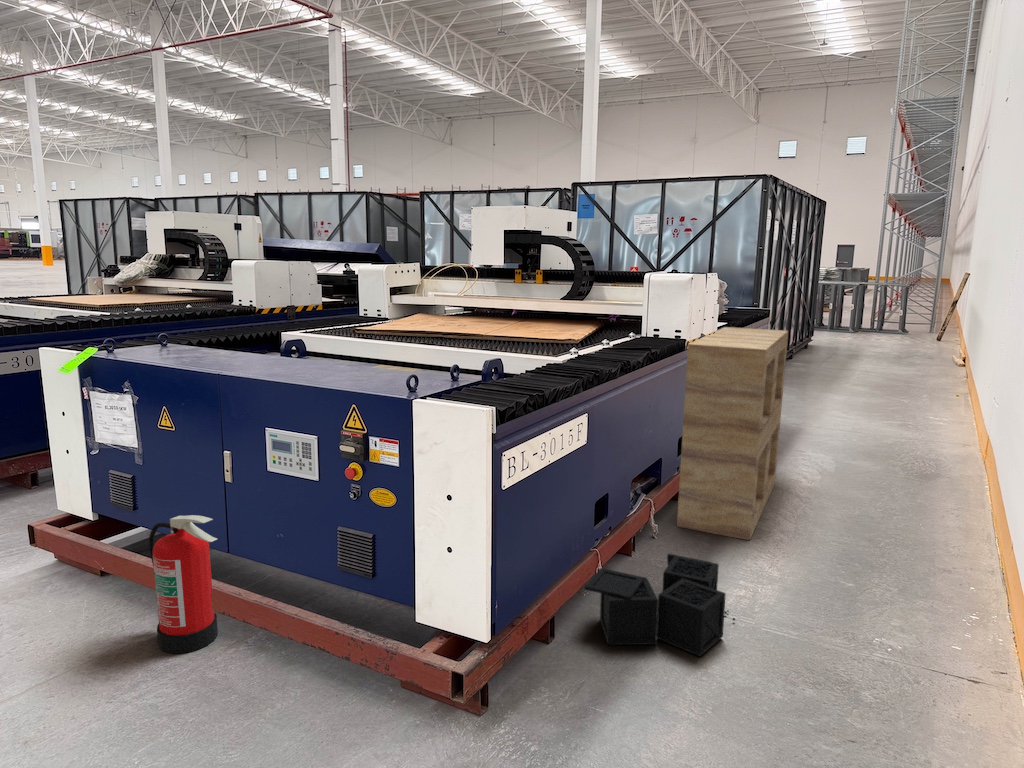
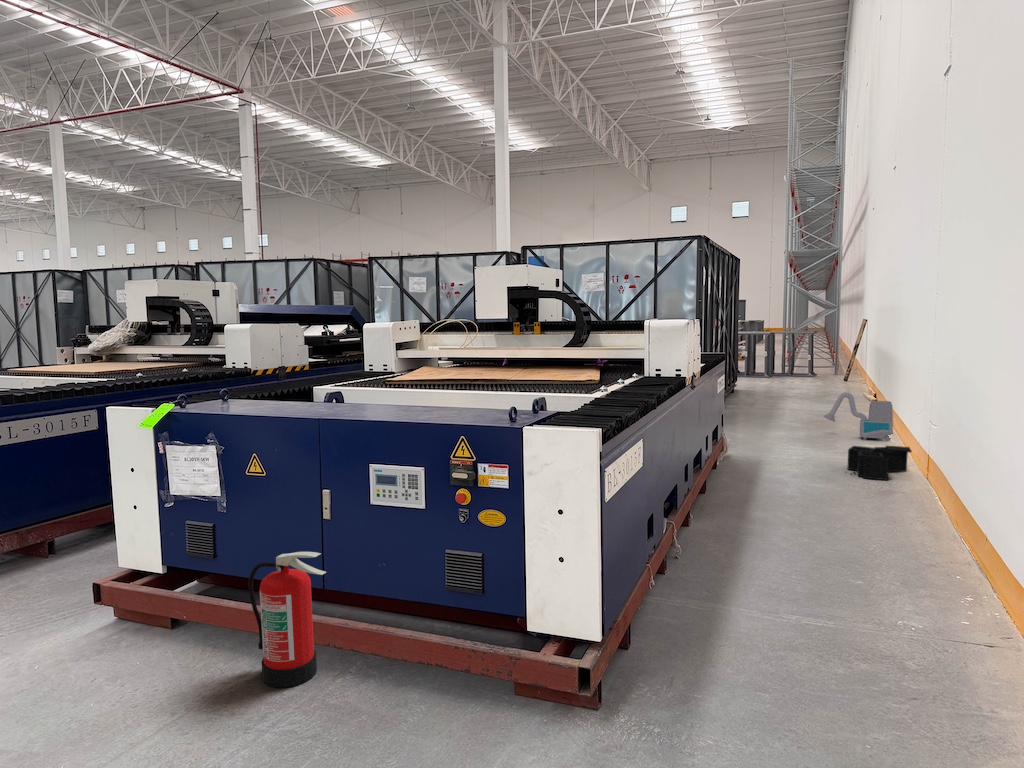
shelving unit: present [677,327,788,540] -> none [690,367,761,552]
vacuum cleaner: none [888,358,970,416] -> present [824,393,893,441]
storage bin: present [584,554,735,656] -> present [848,445,912,480]

